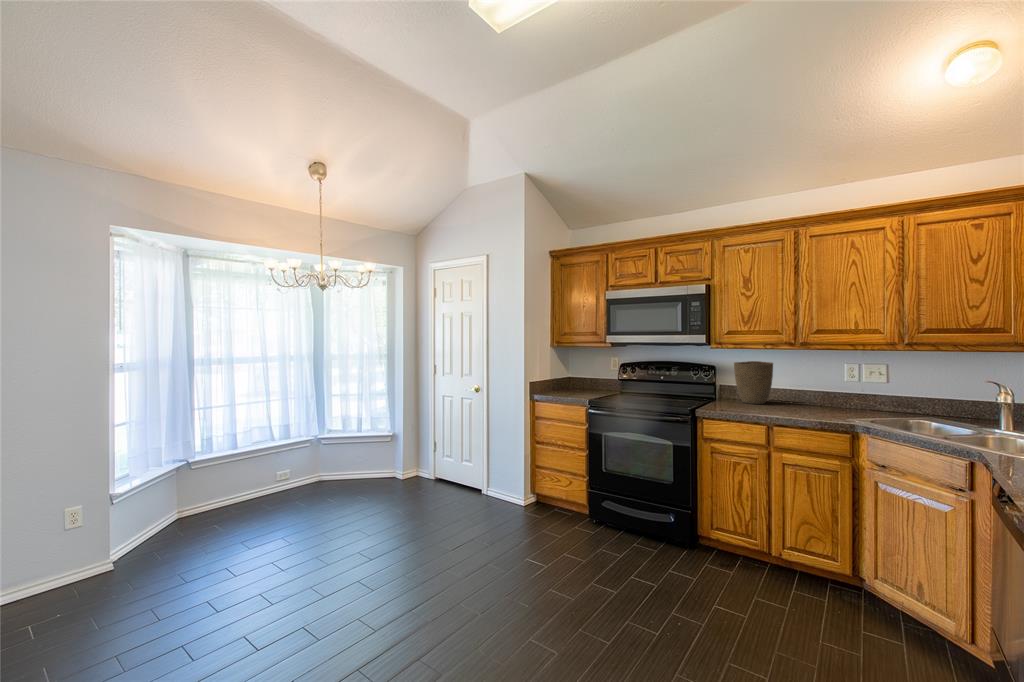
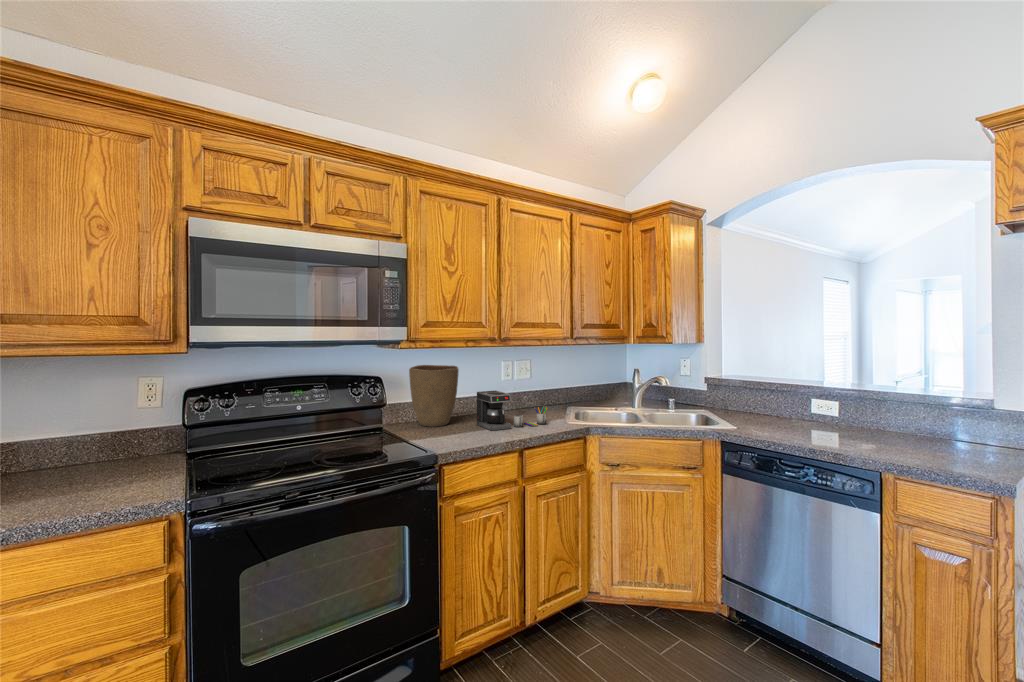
coffee maker: none [772,383,839,416] -> present [477,391,547,431]

